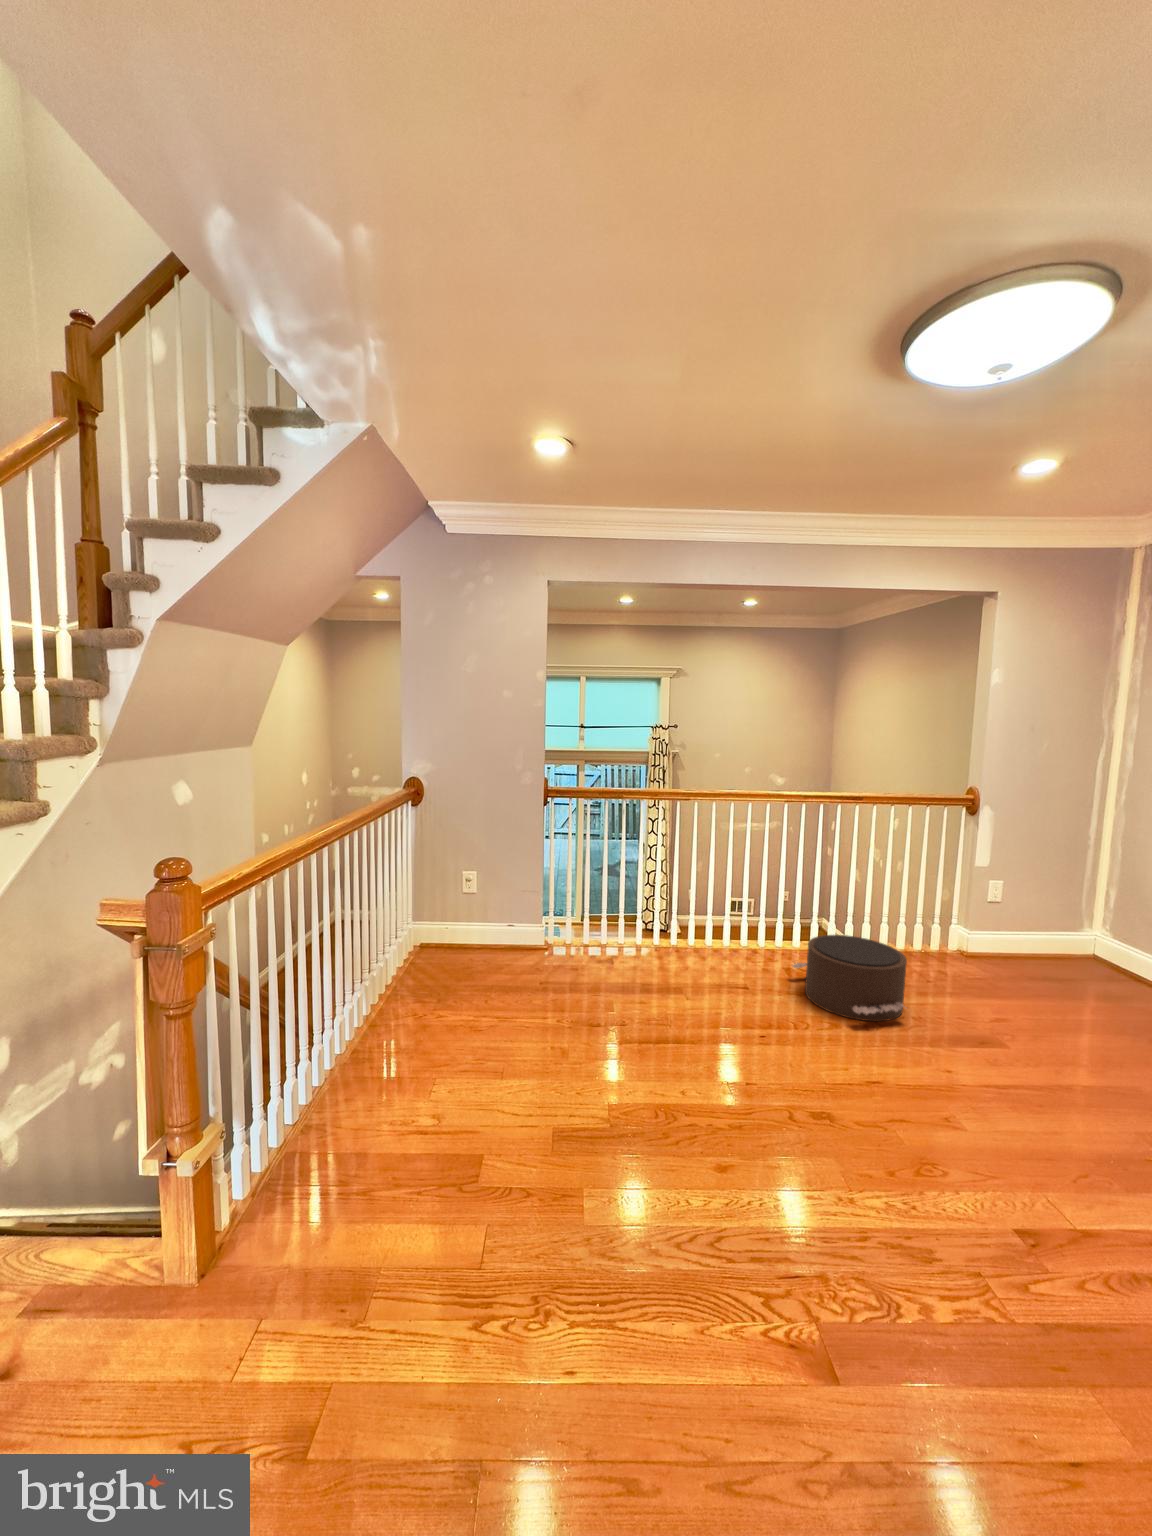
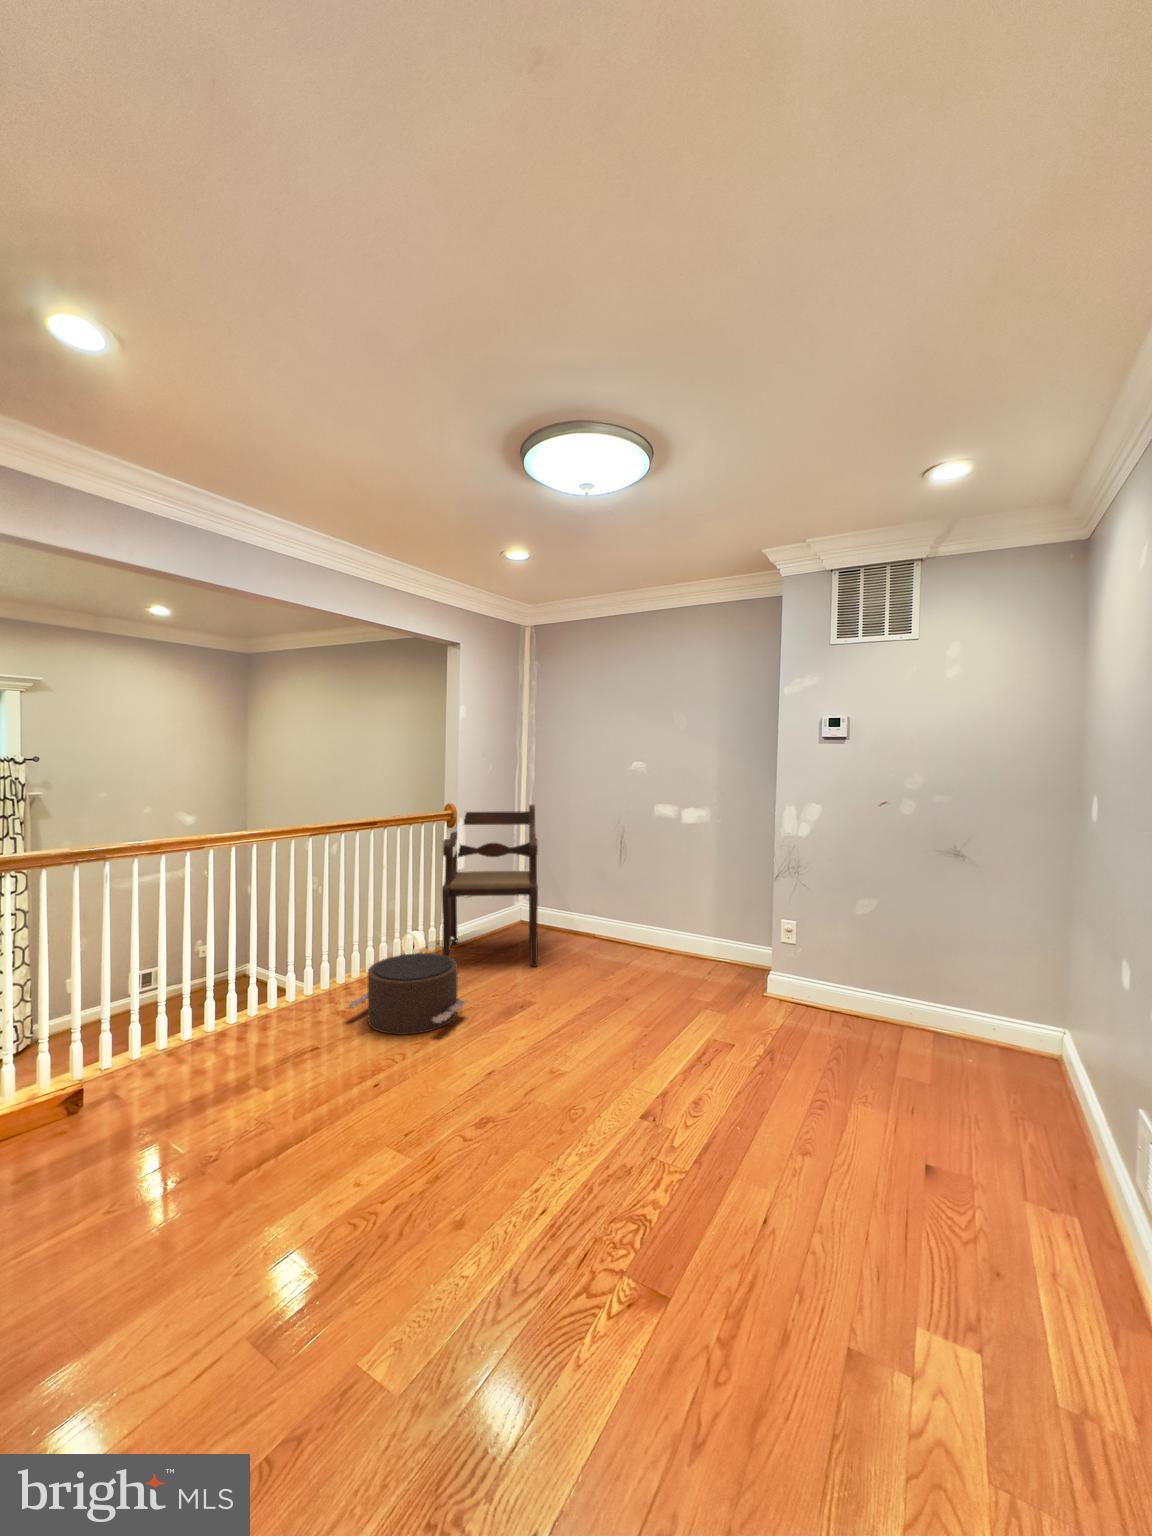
armchair: none [925,792,1110,1014] -> present [442,805,538,967]

